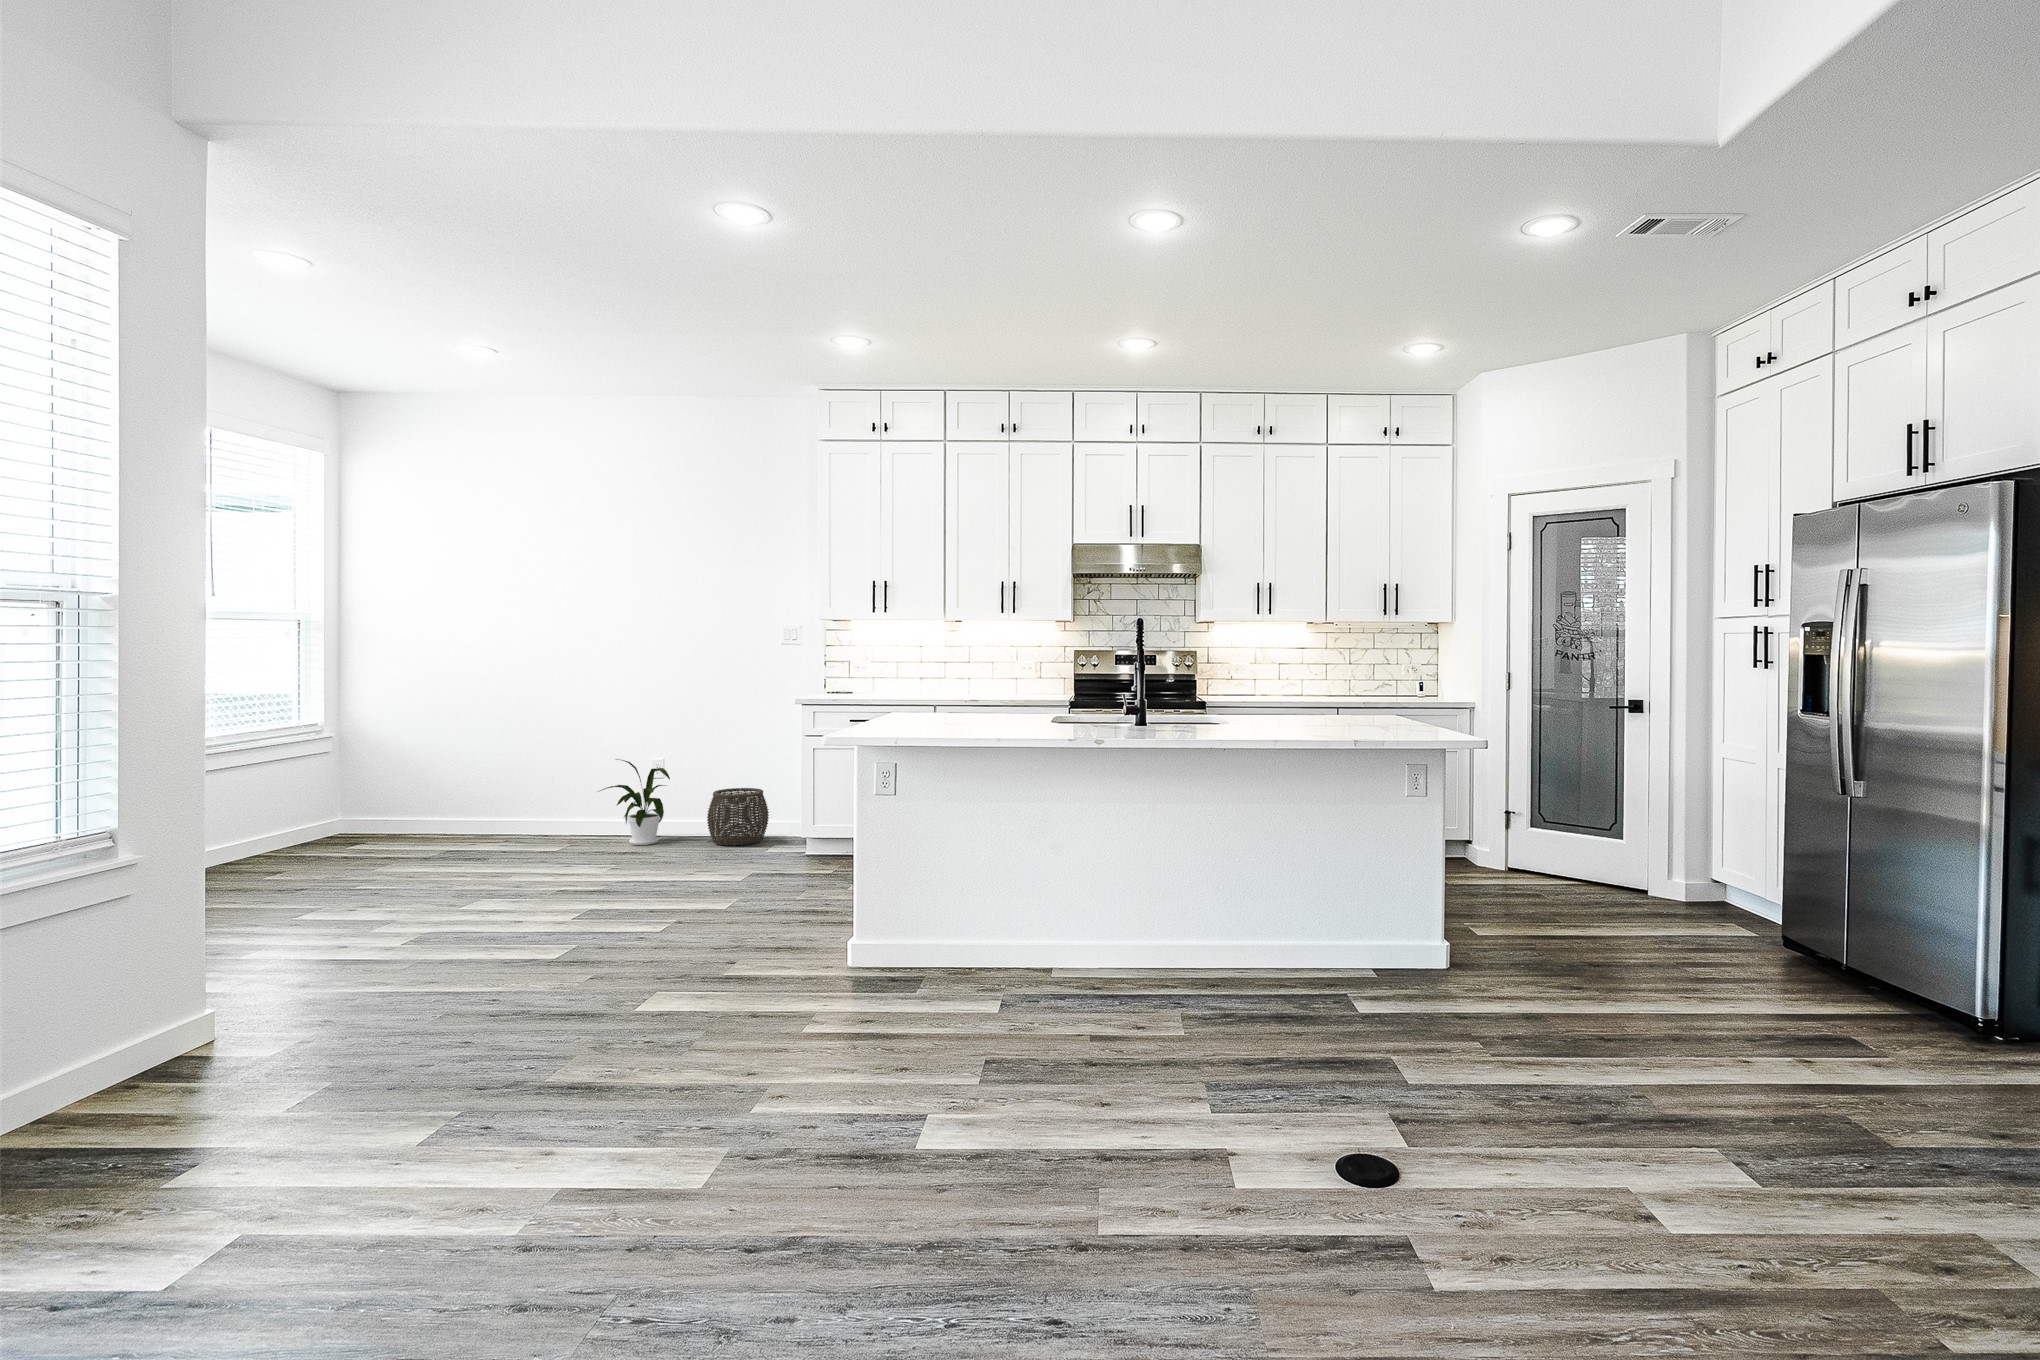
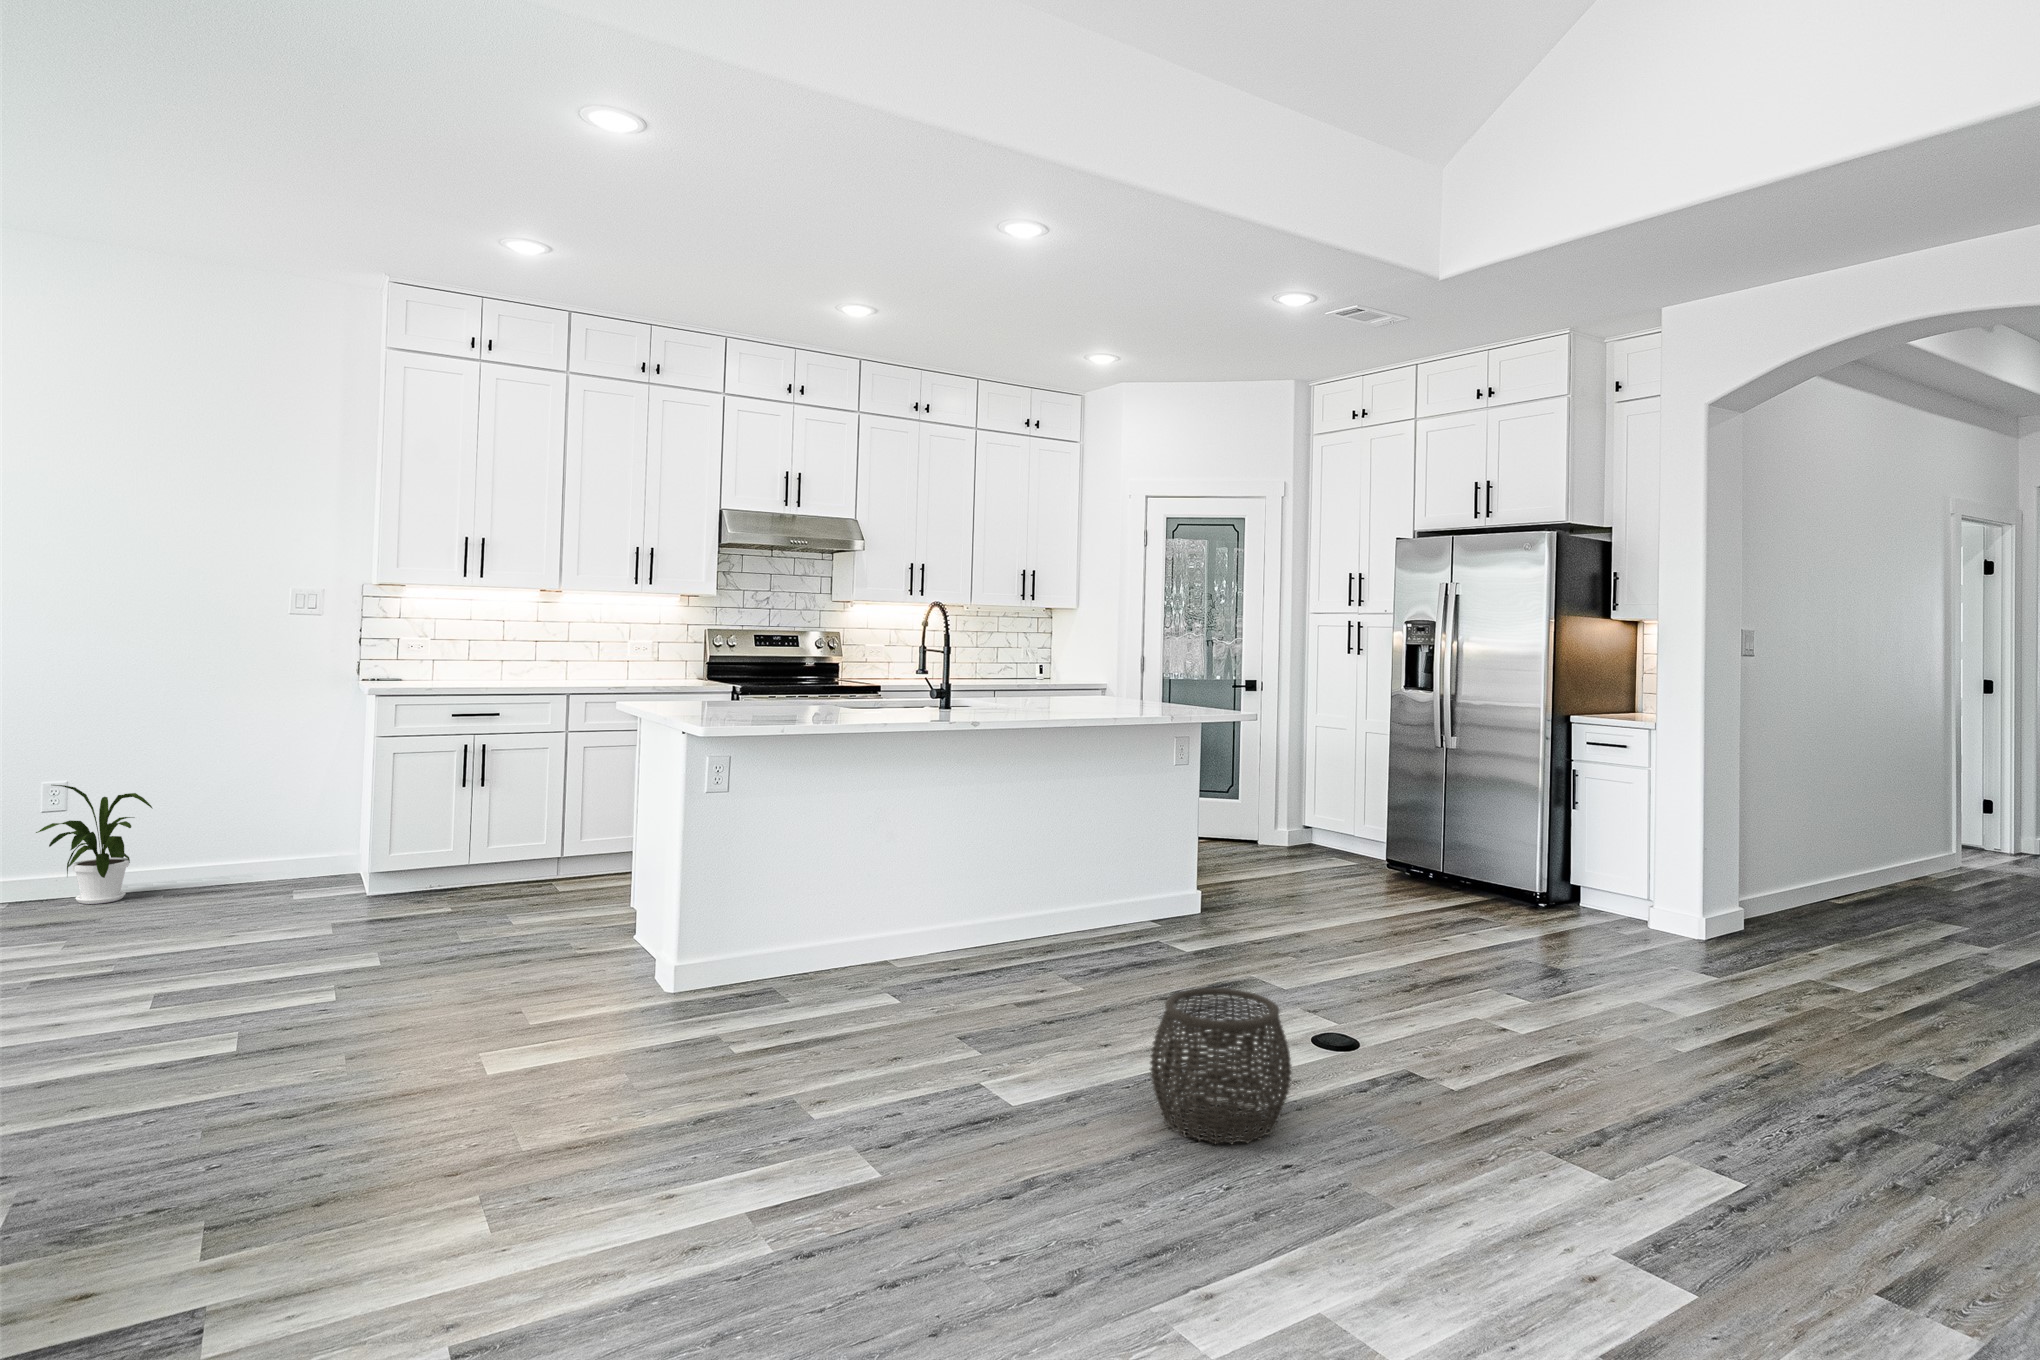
woven basket: present [707,788,769,846] -> present [1150,988,1292,1144]

